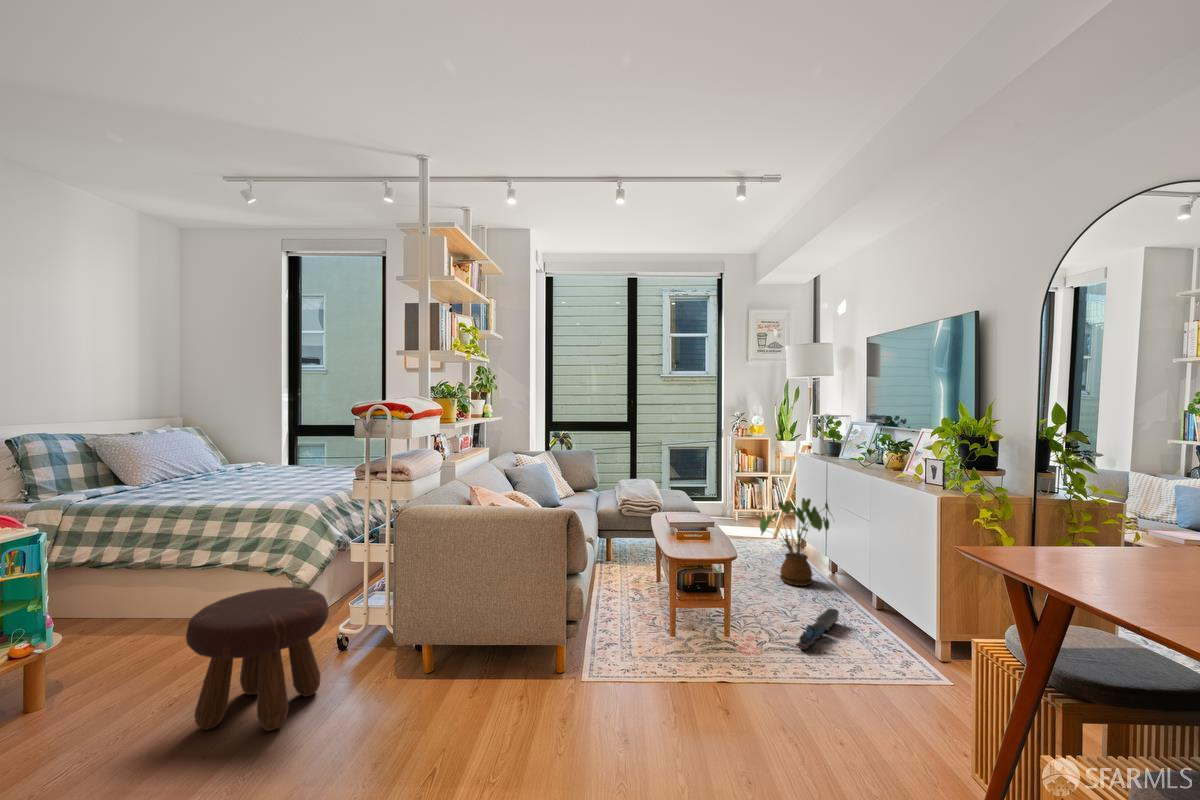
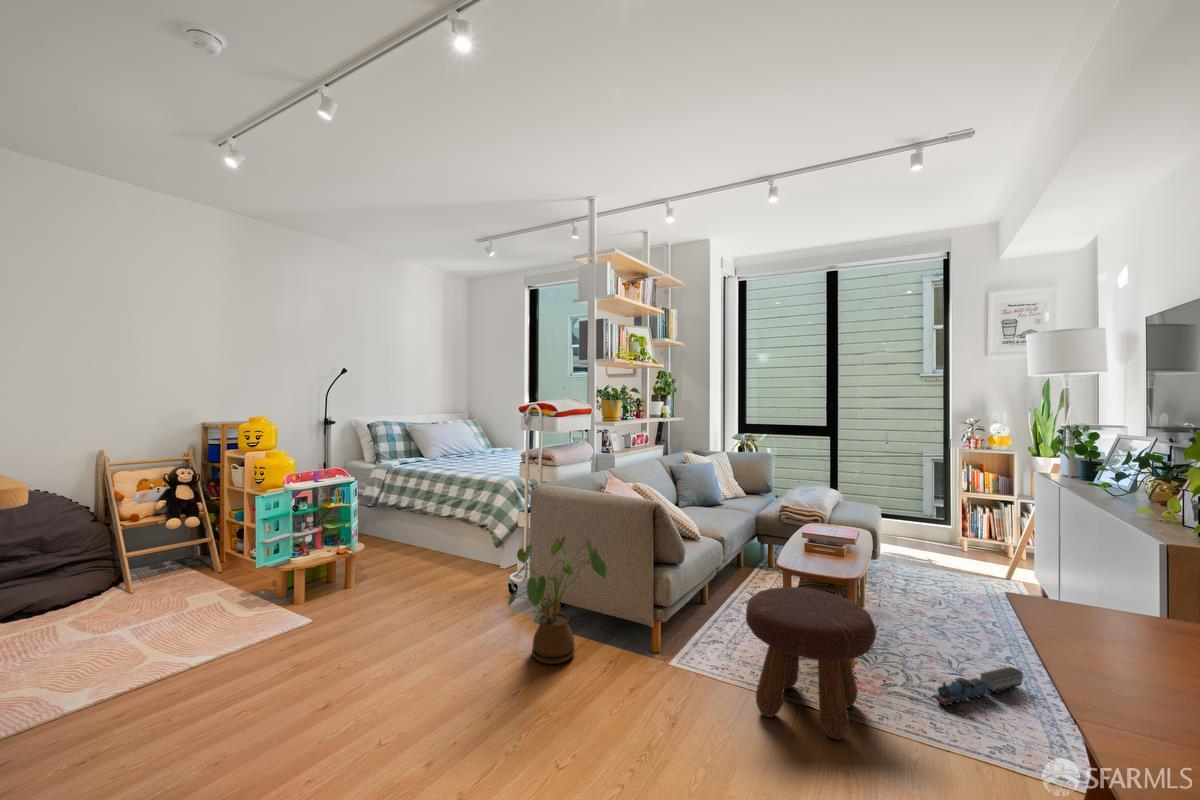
house plant: present [760,498,829,586] -> present [508,537,607,664]
footstool: present [186,587,329,731] -> present [746,587,876,739]

